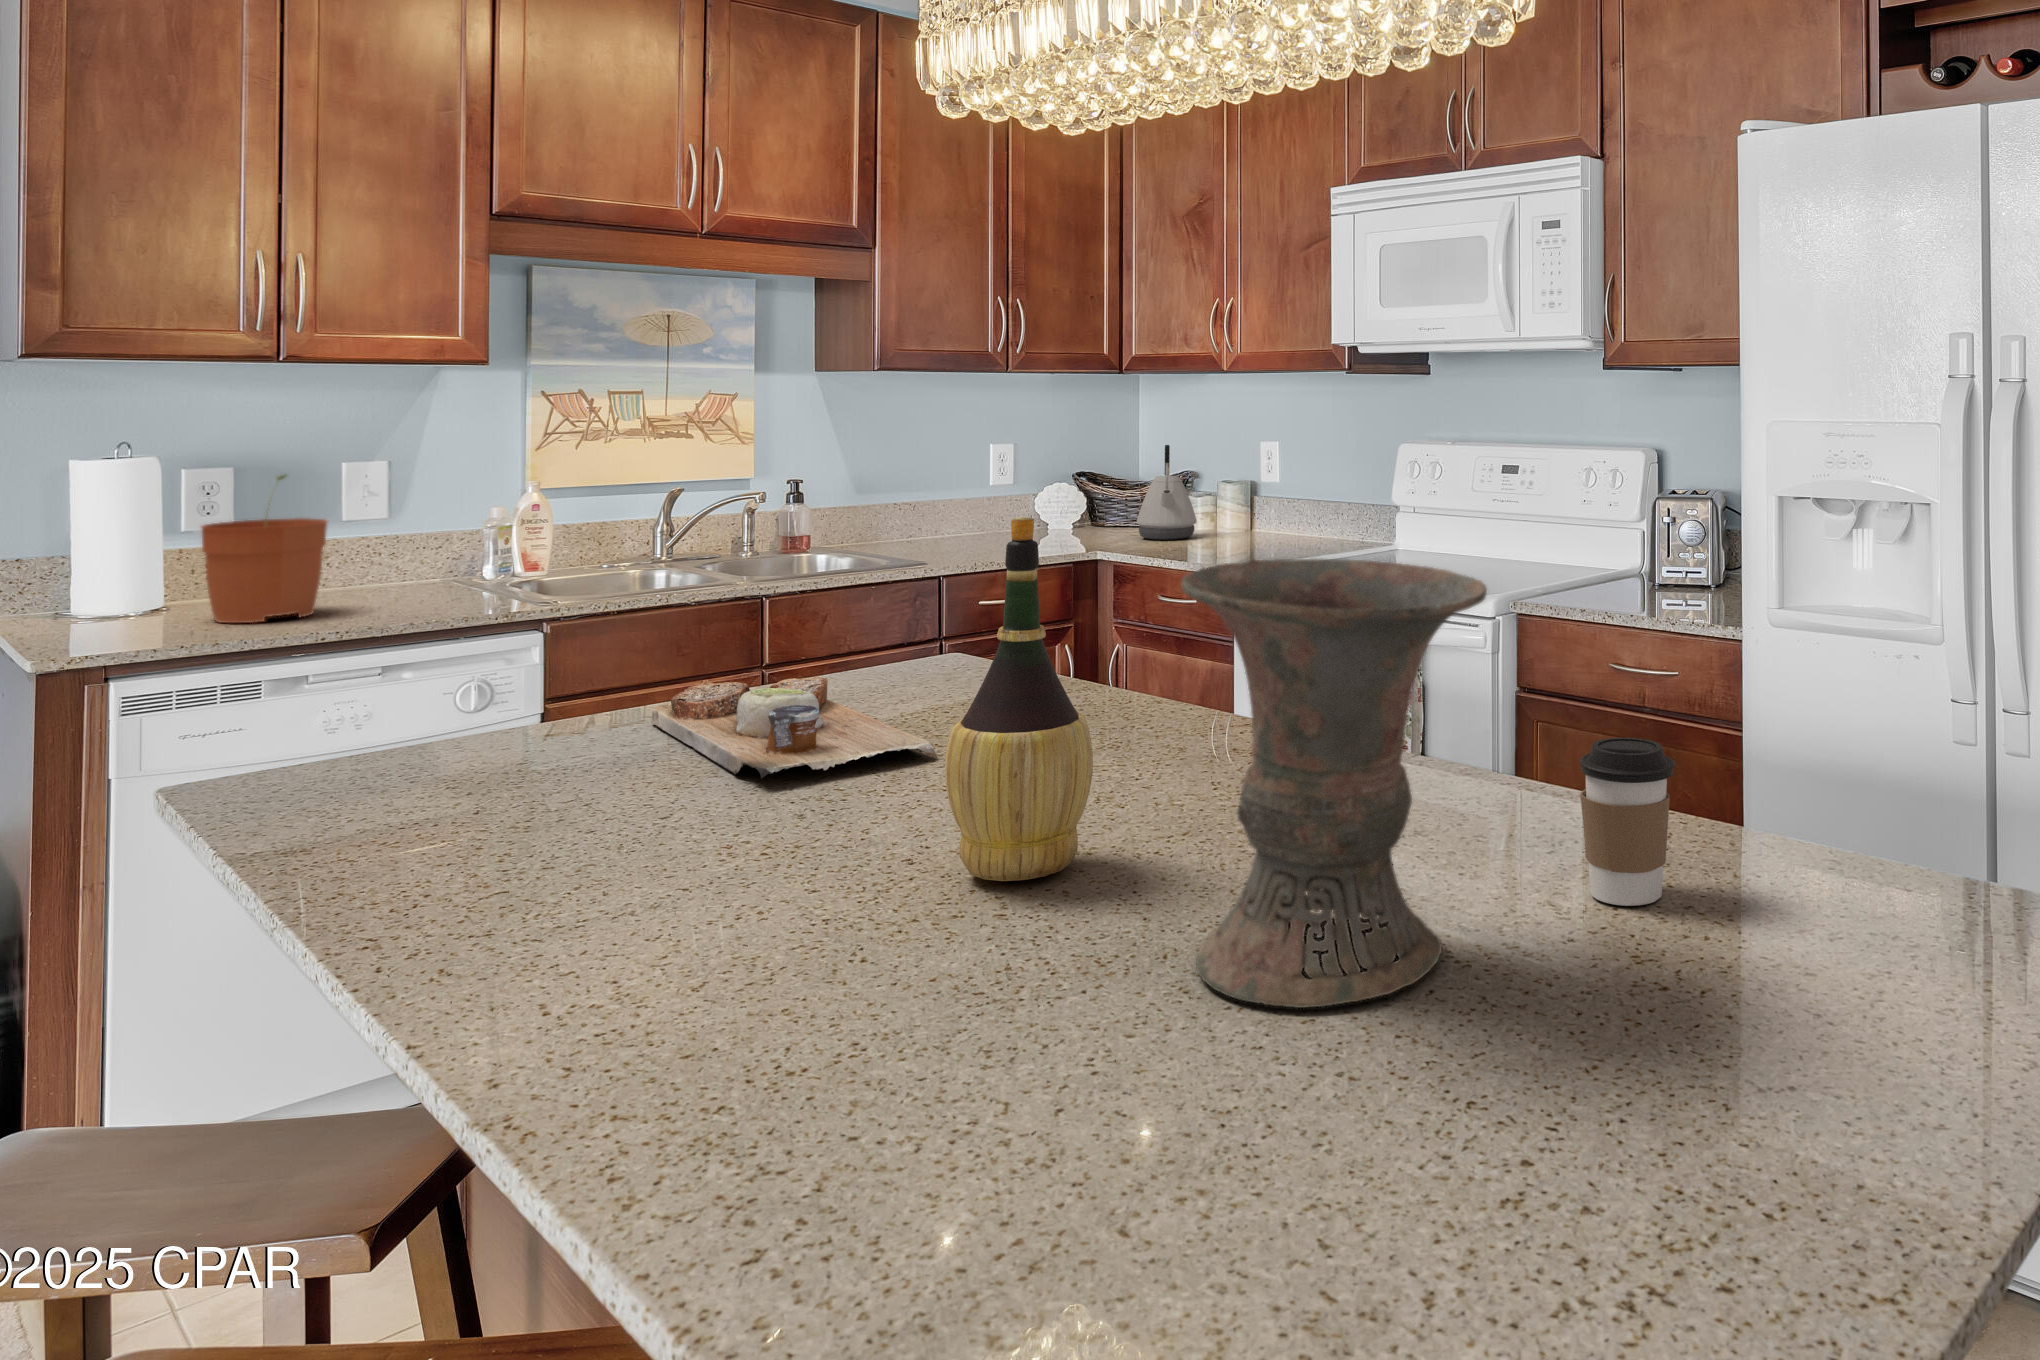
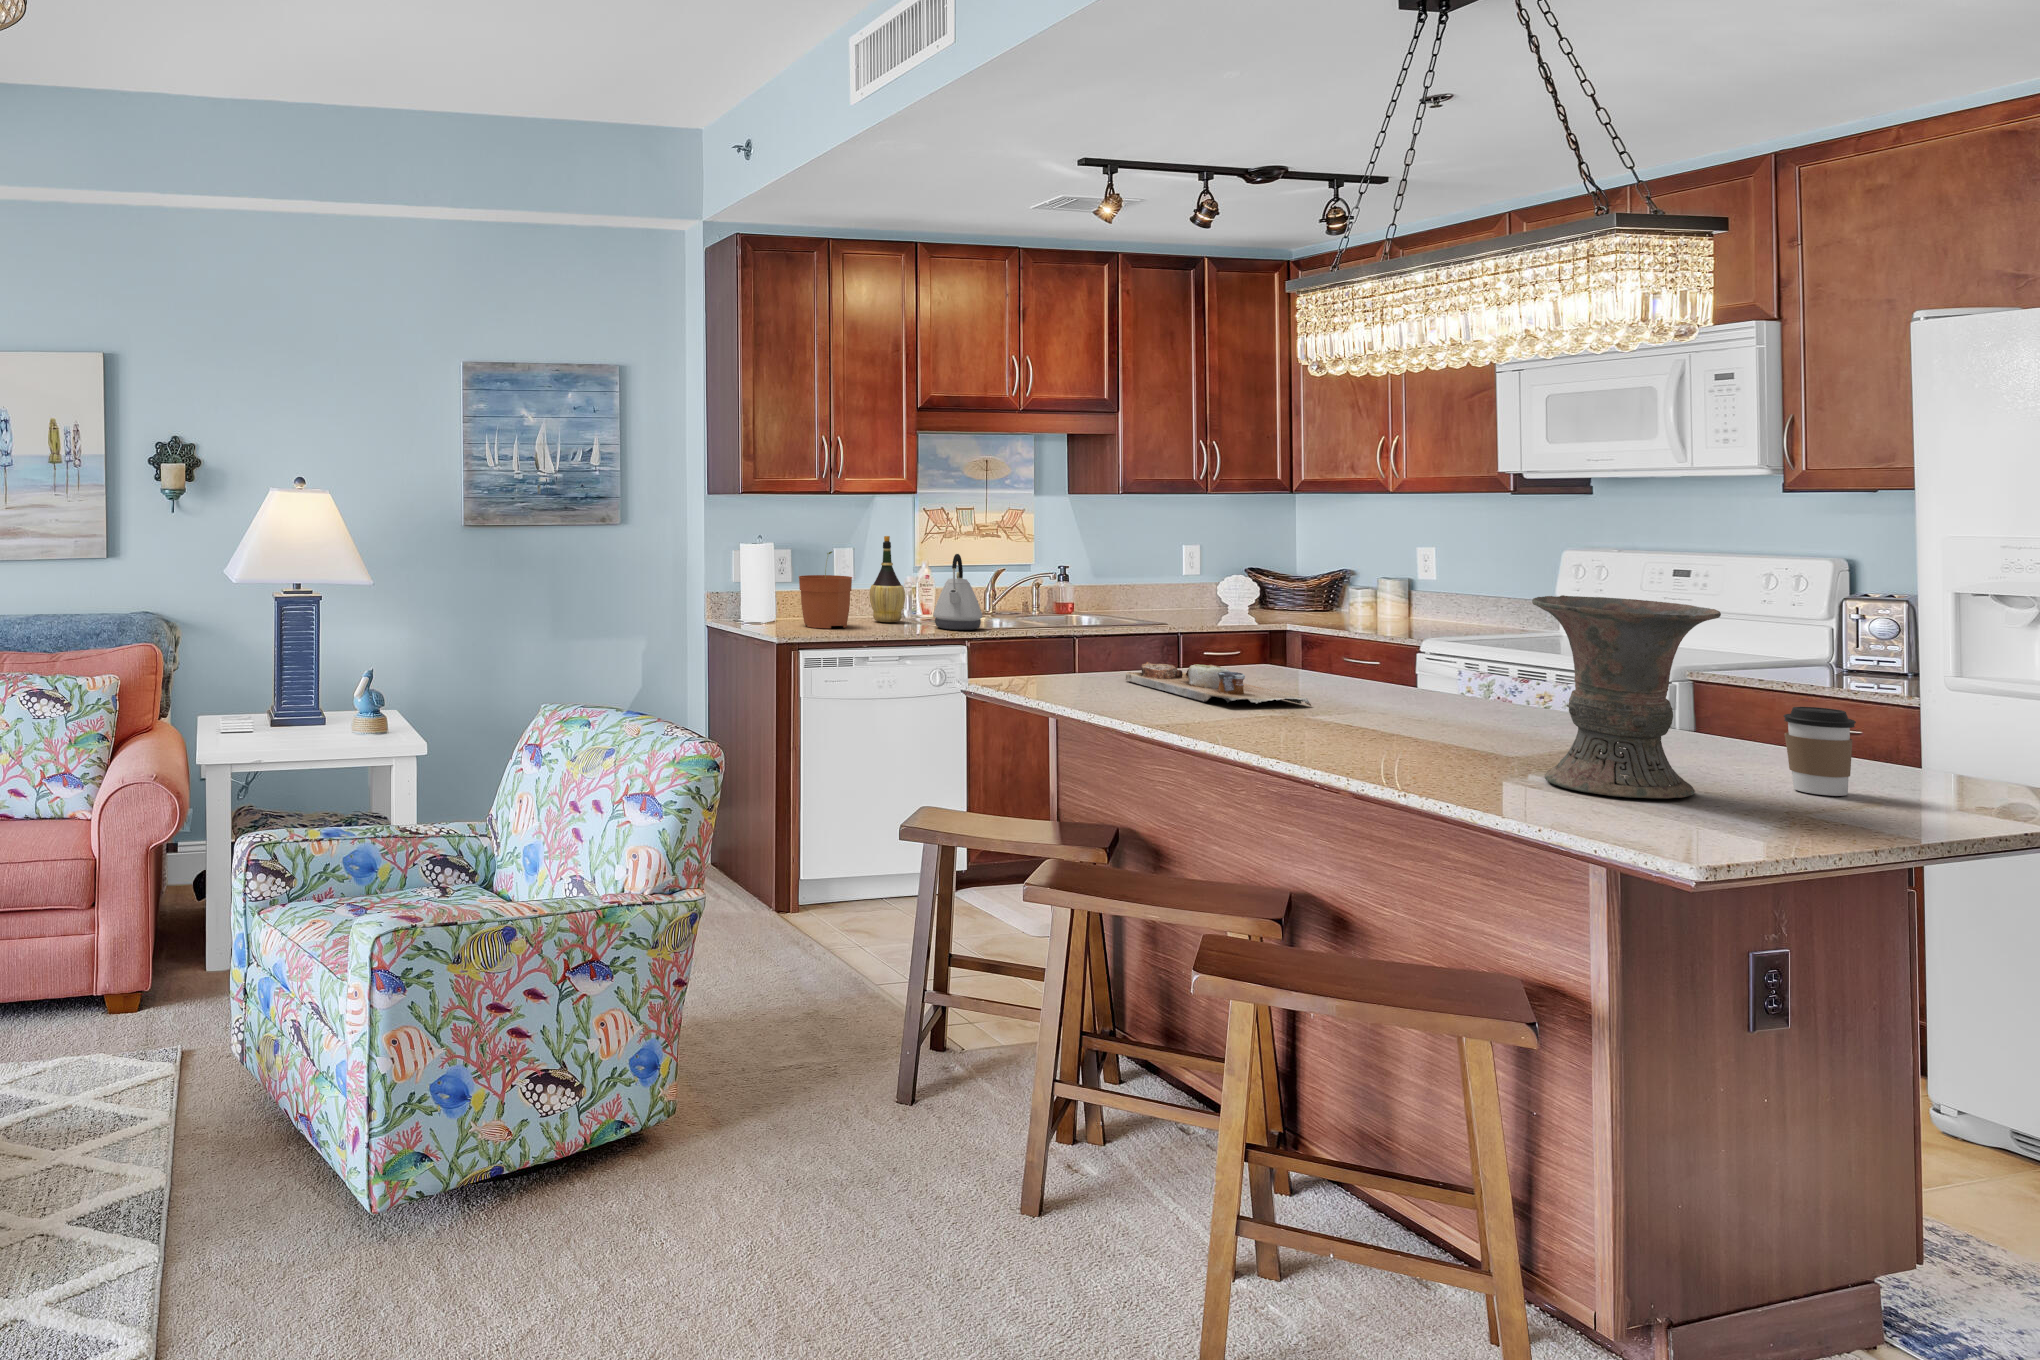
kettle: present [1137,445,1197,540] -> present [933,554,982,630]
wine bottle: present [945,517,1093,881] -> present [869,536,905,622]

